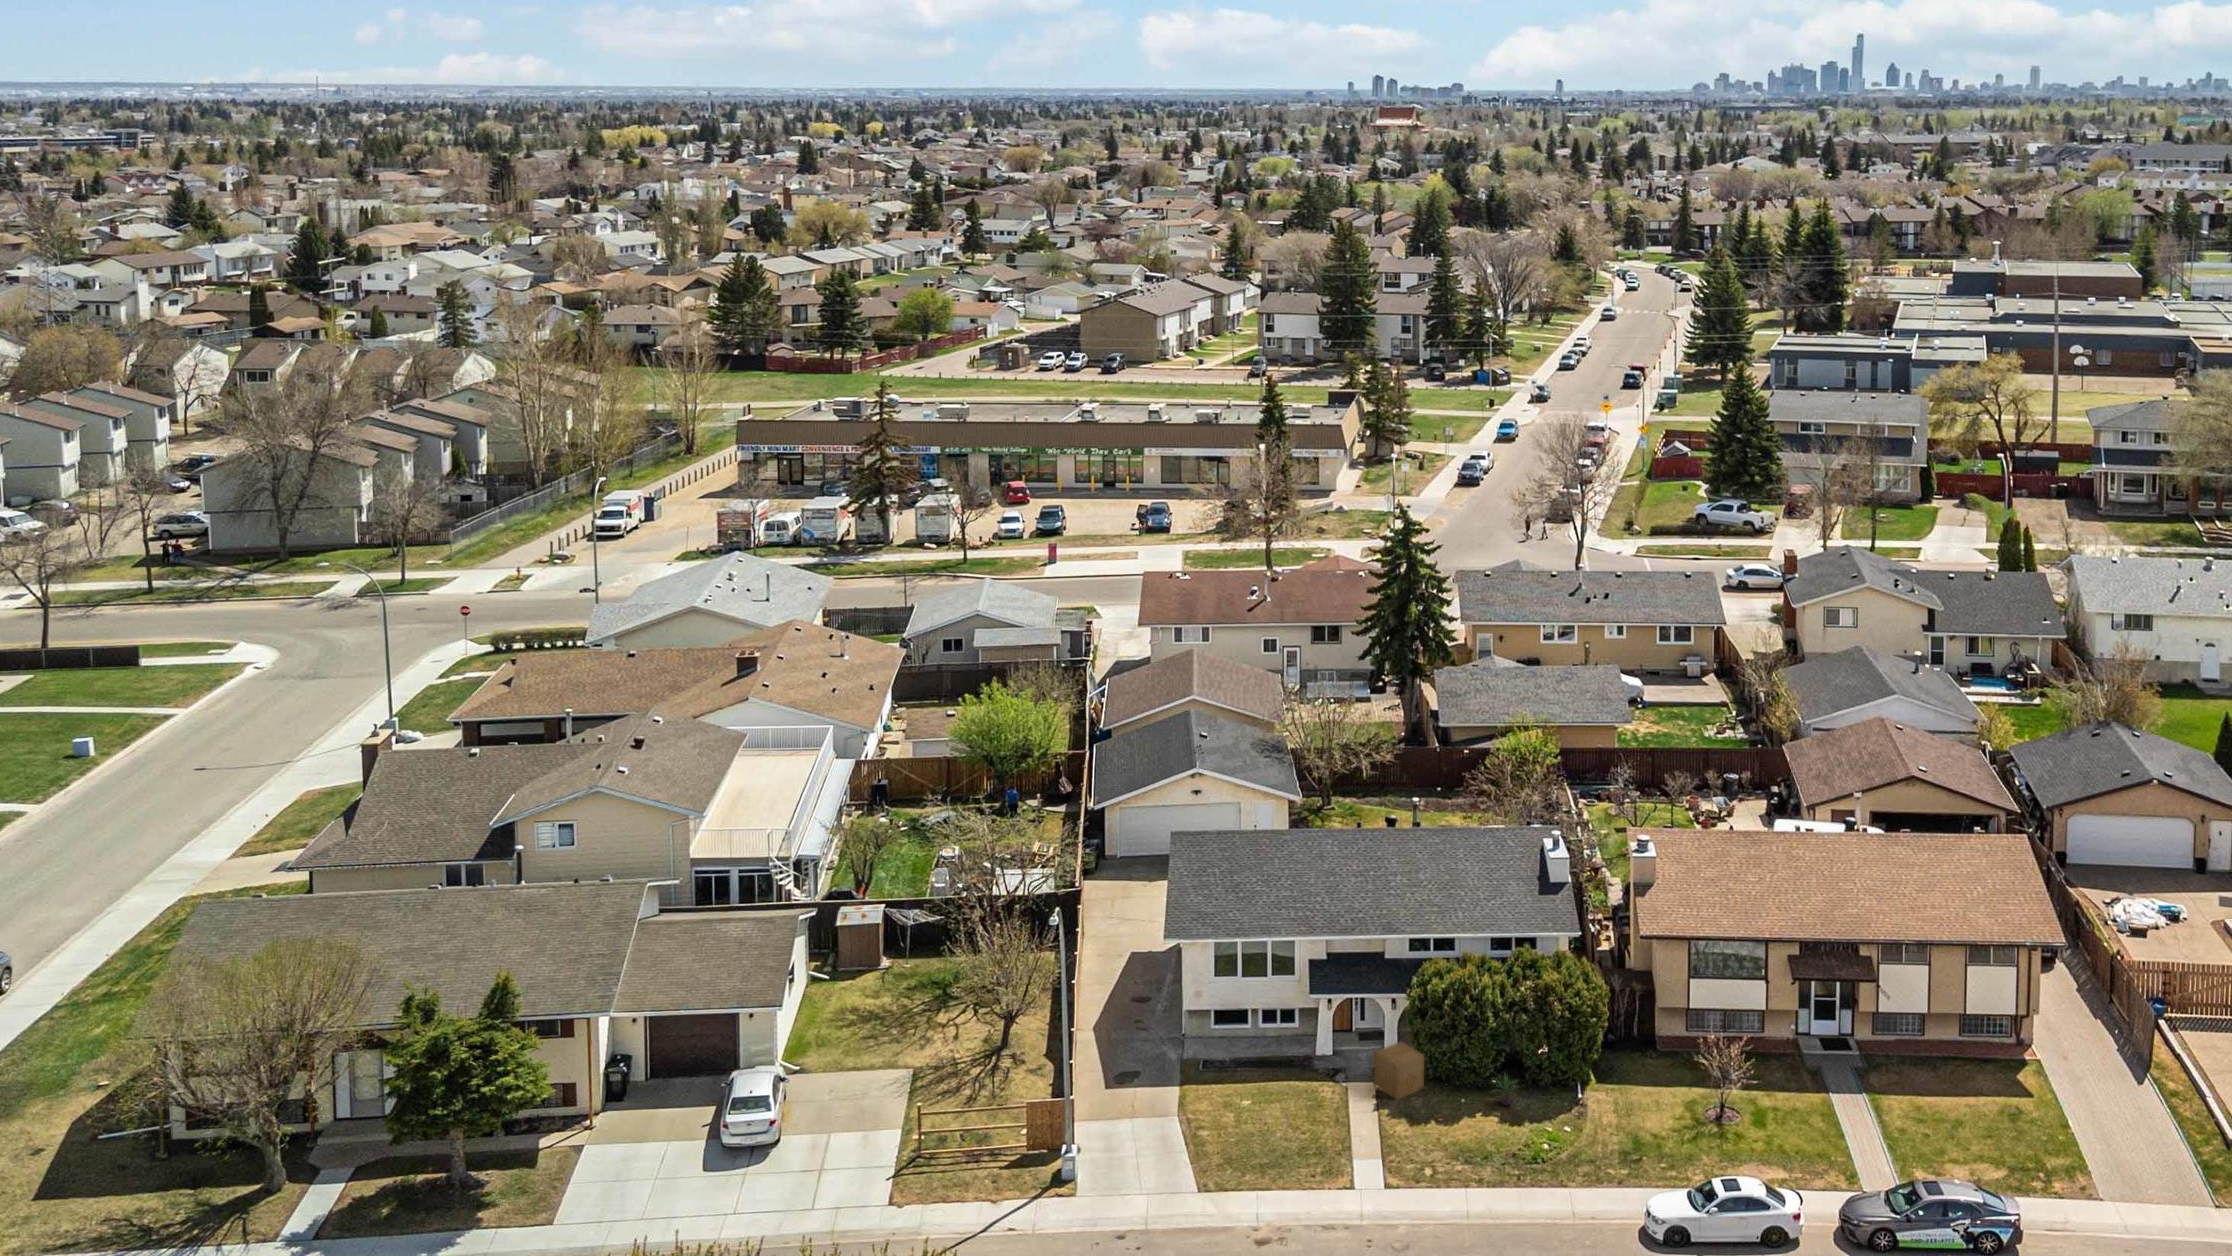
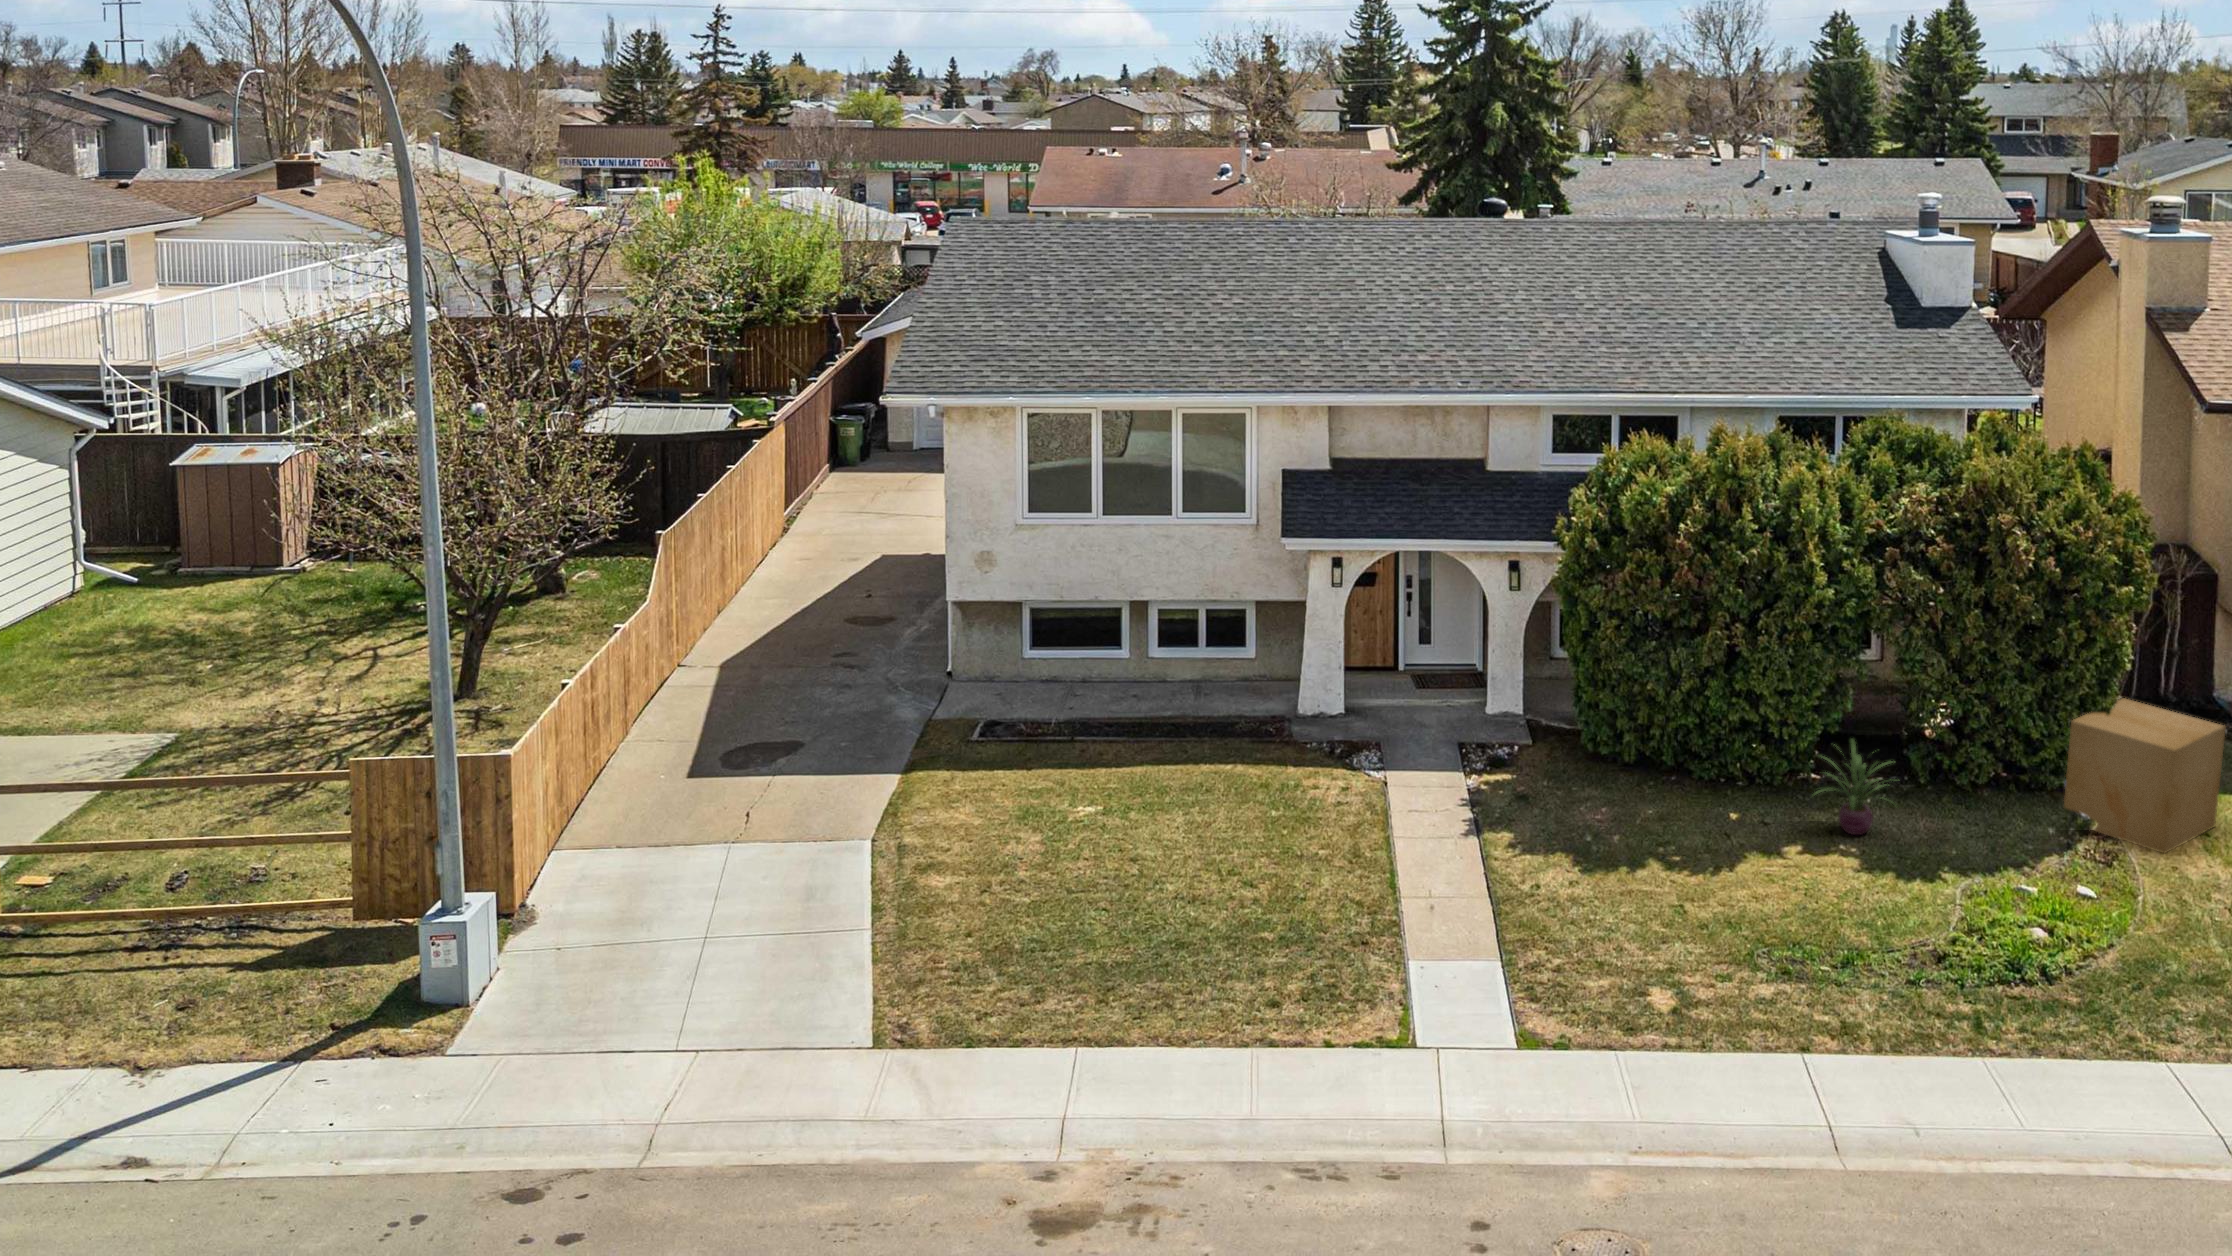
cardboard box: present [1374,1042,1424,1099] -> present [2064,698,2225,853]

